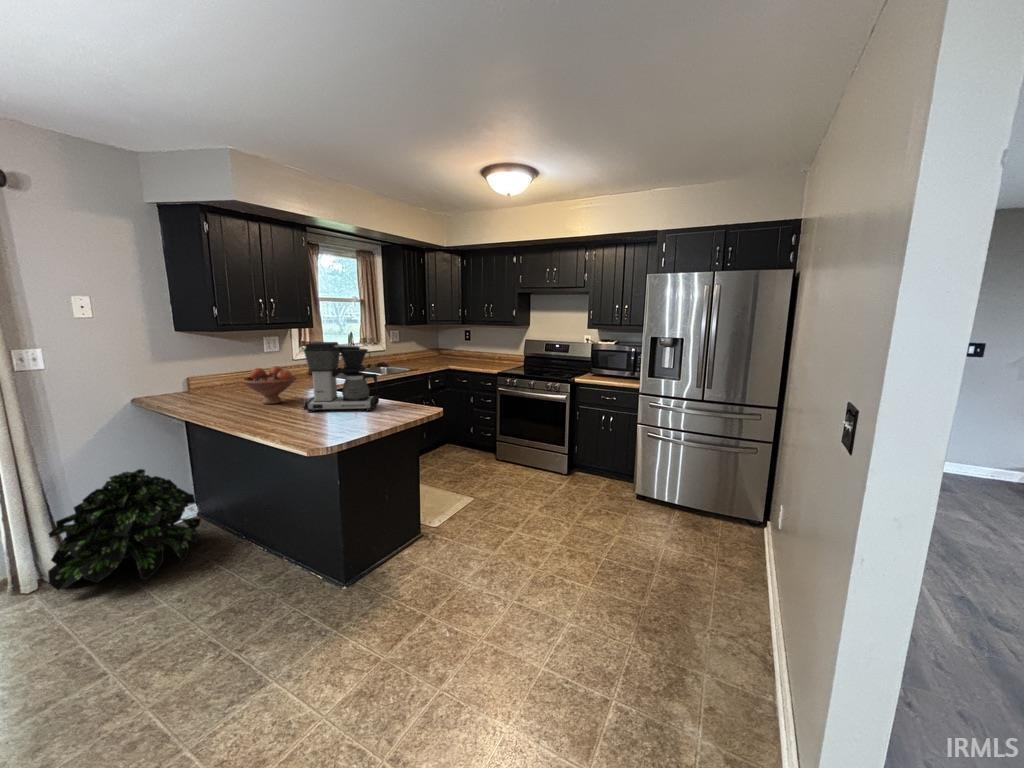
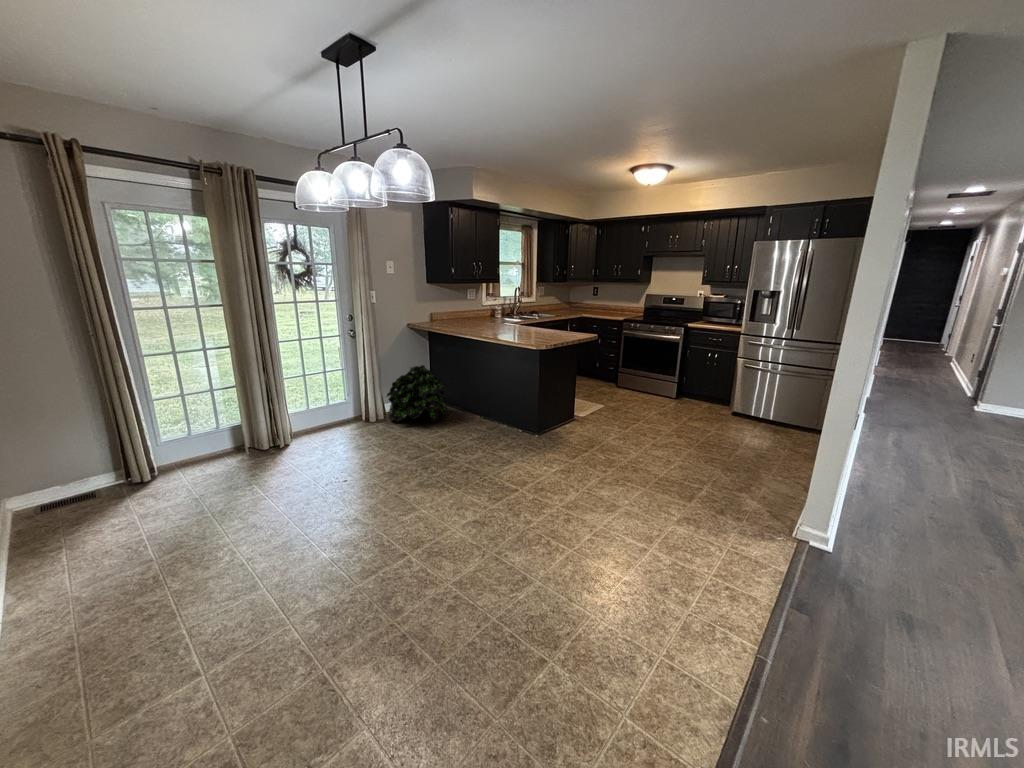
coffee maker: present [304,342,379,412] -> none [516,293,557,336]
fruit bowl: present [242,366,297,404] -> none [477,308,506,331]

